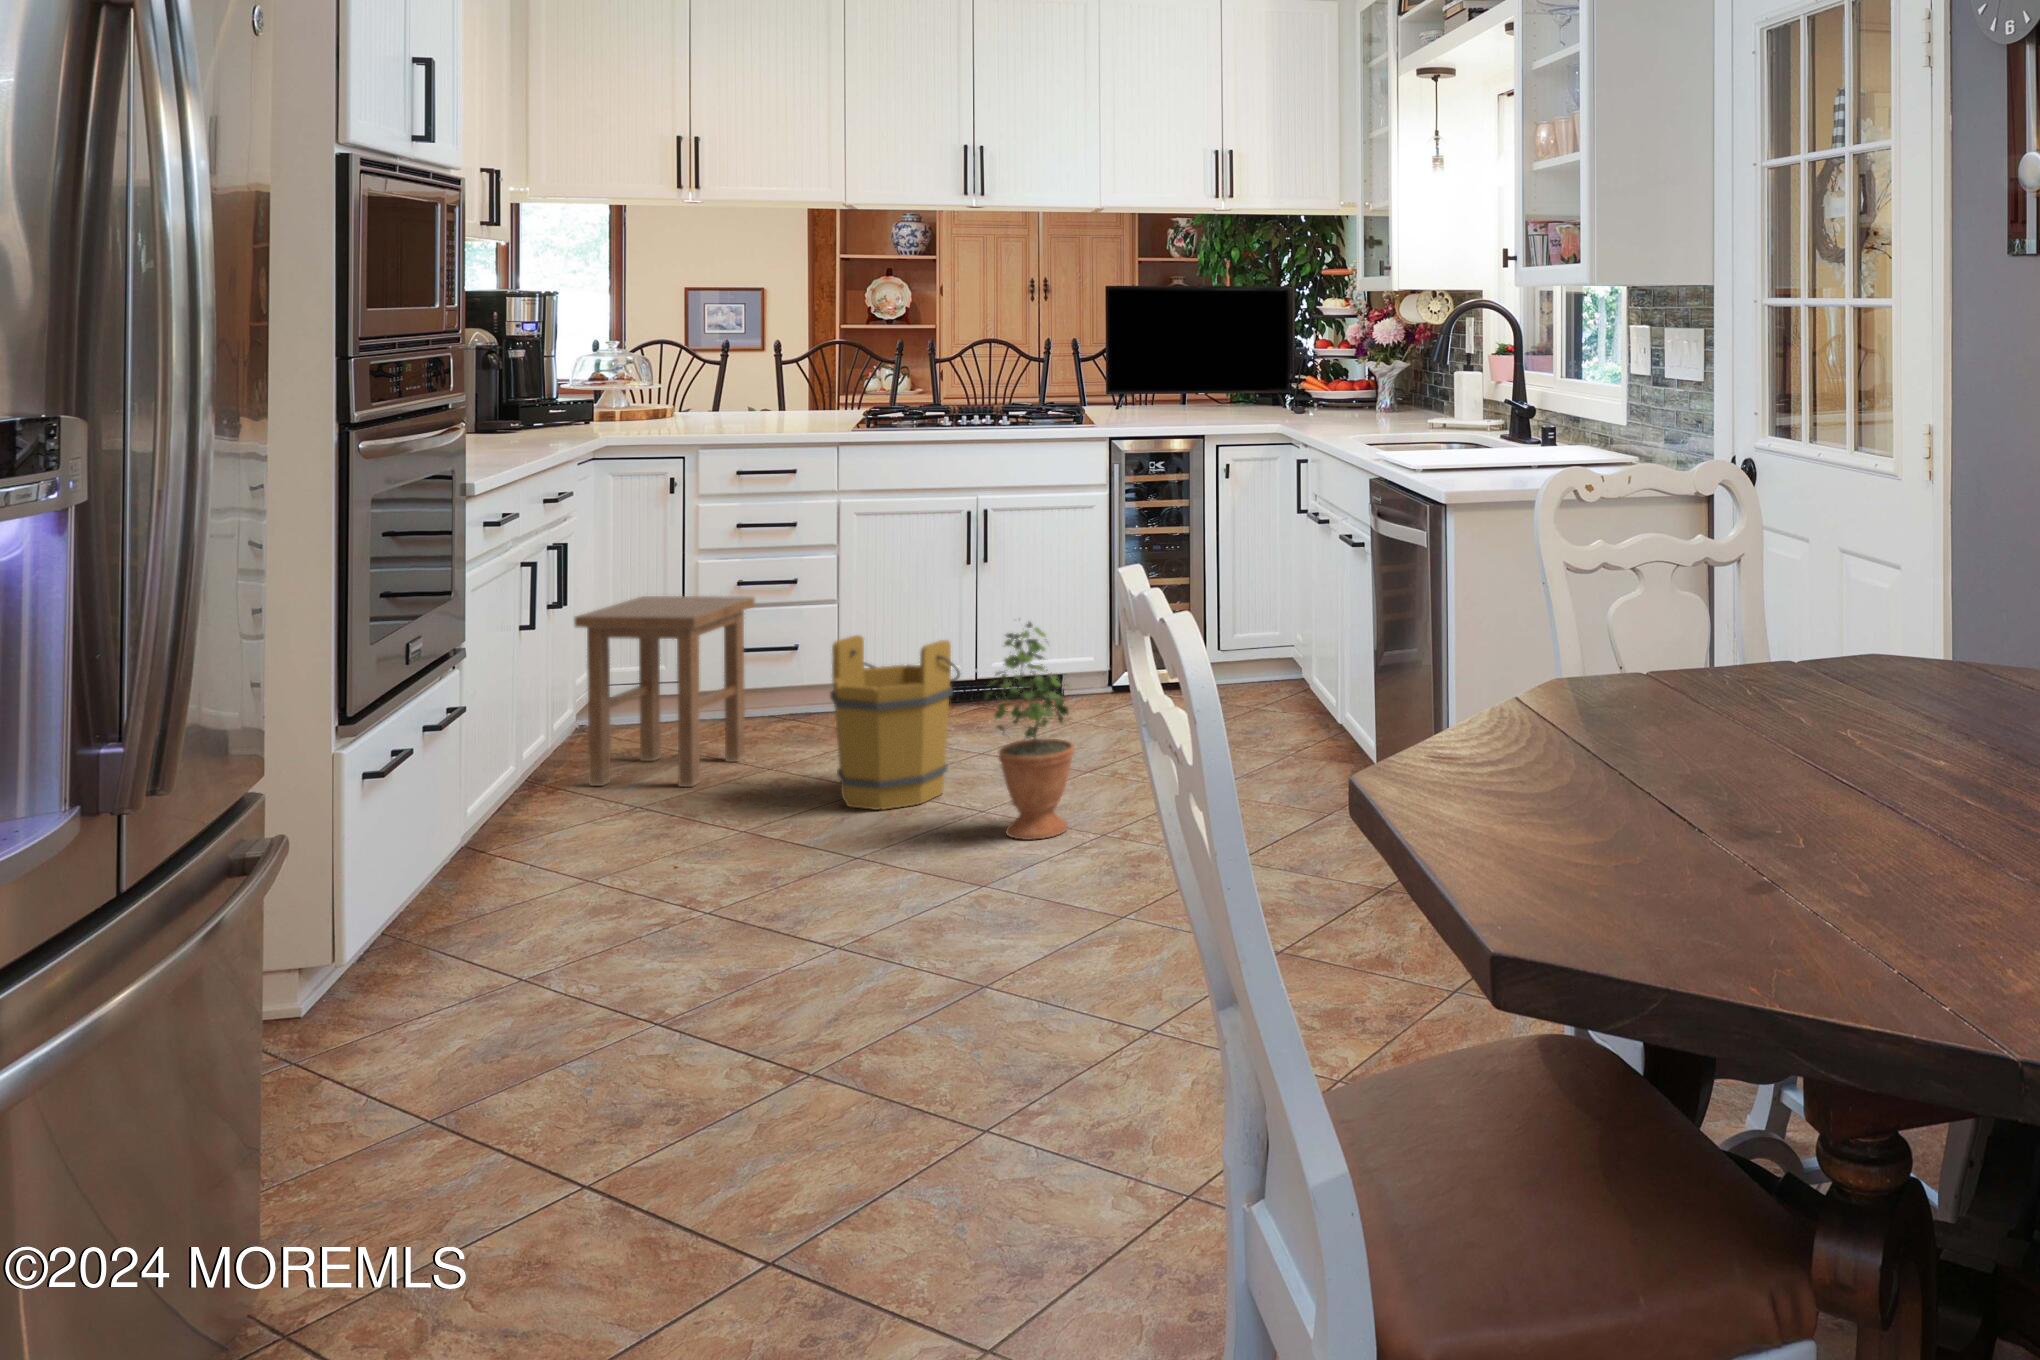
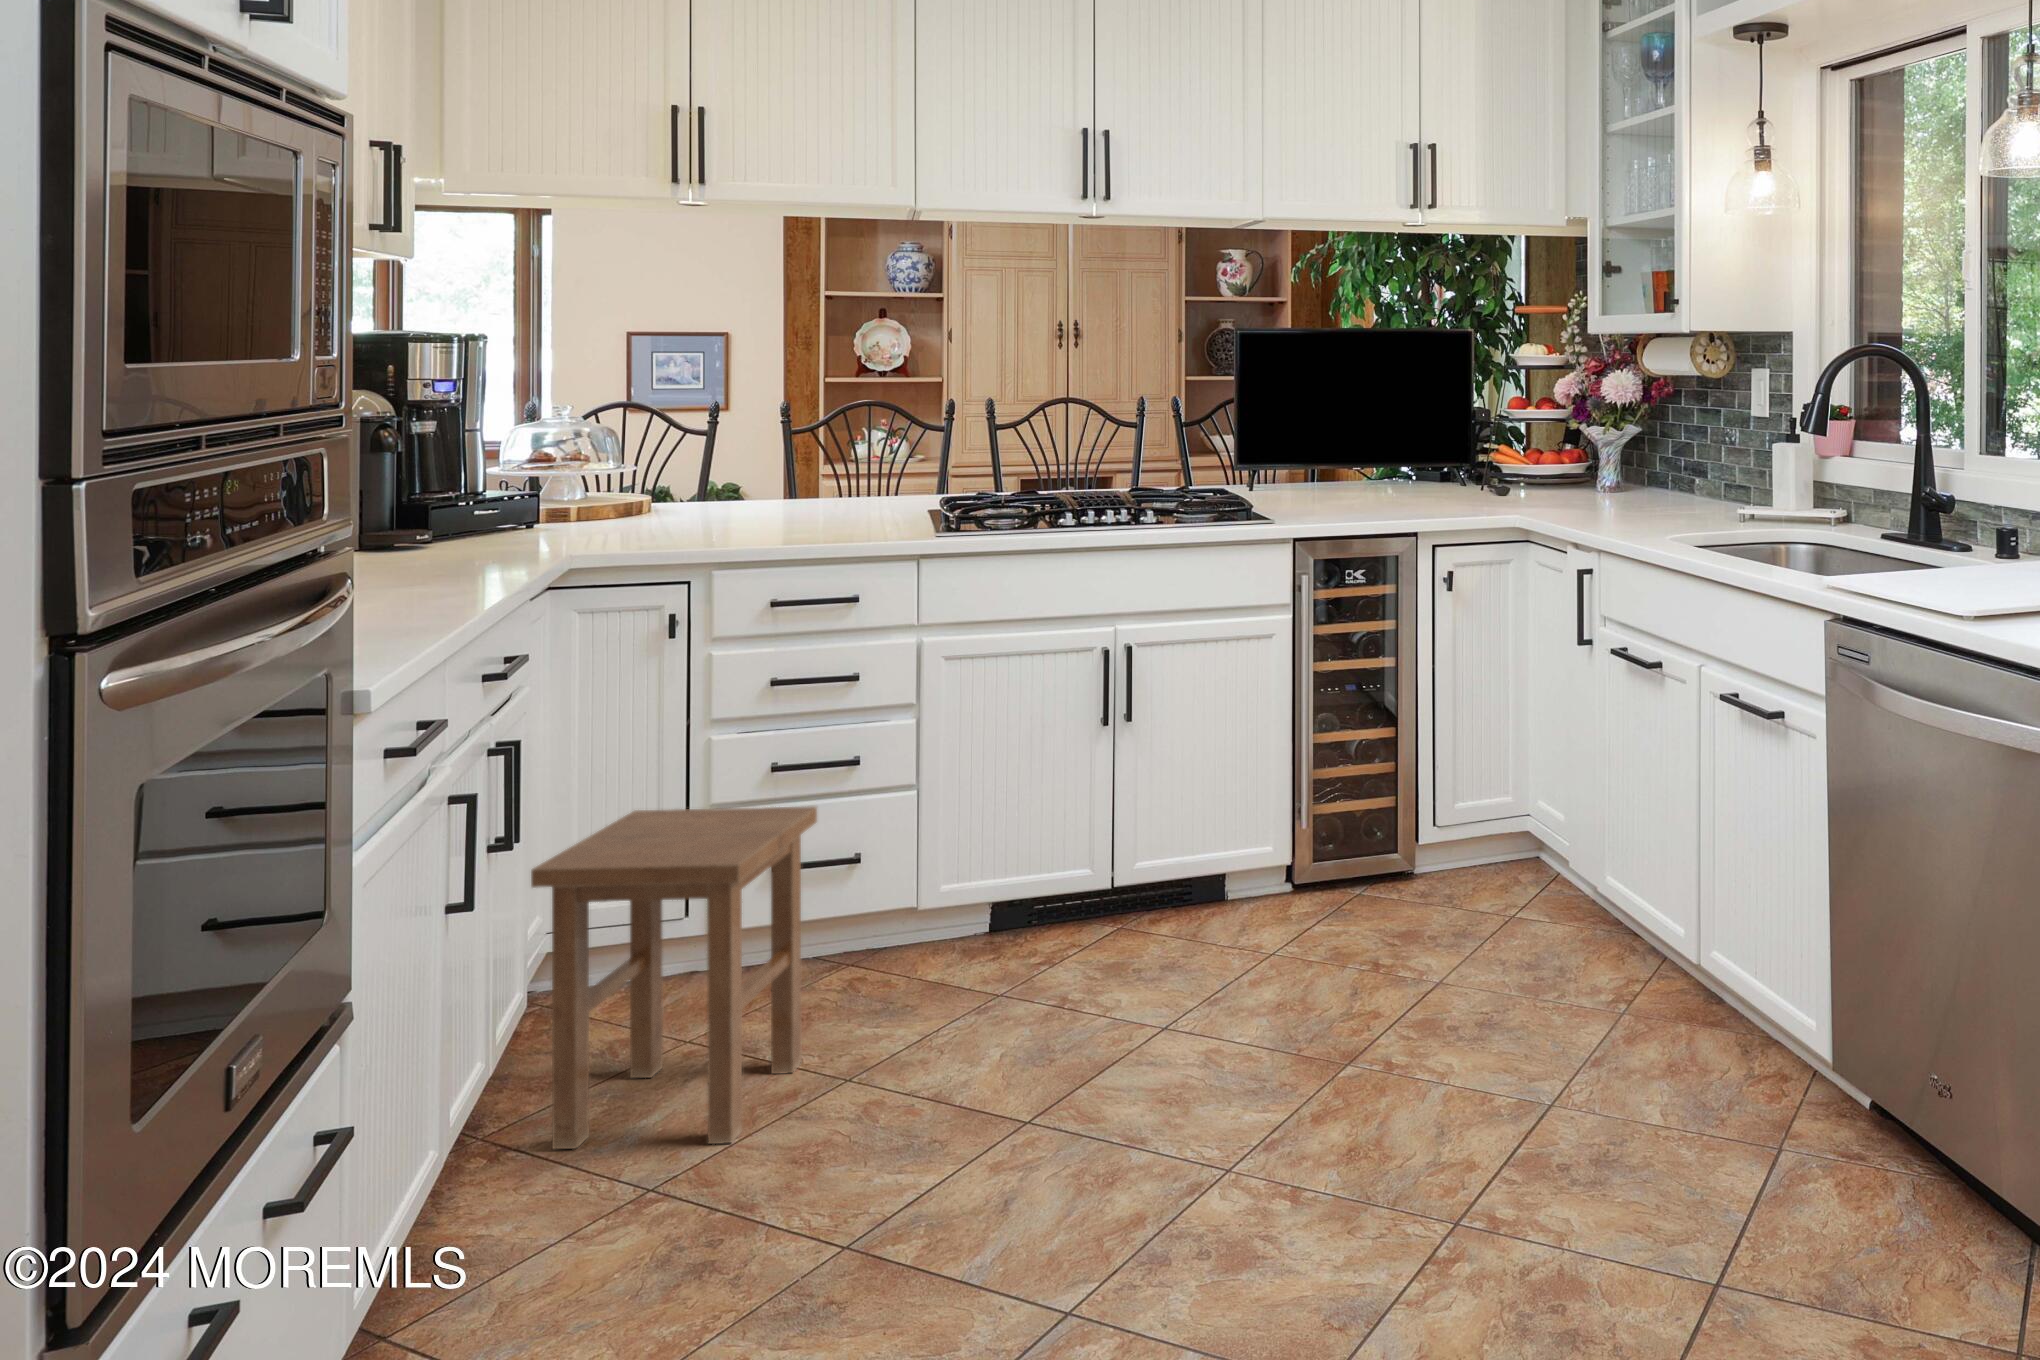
potted plant: present [984,622,1074,840] -> none [1291,874,1429,1269]
bucket: present [830,635,960,810] -> none [977,883,1183,1194]

